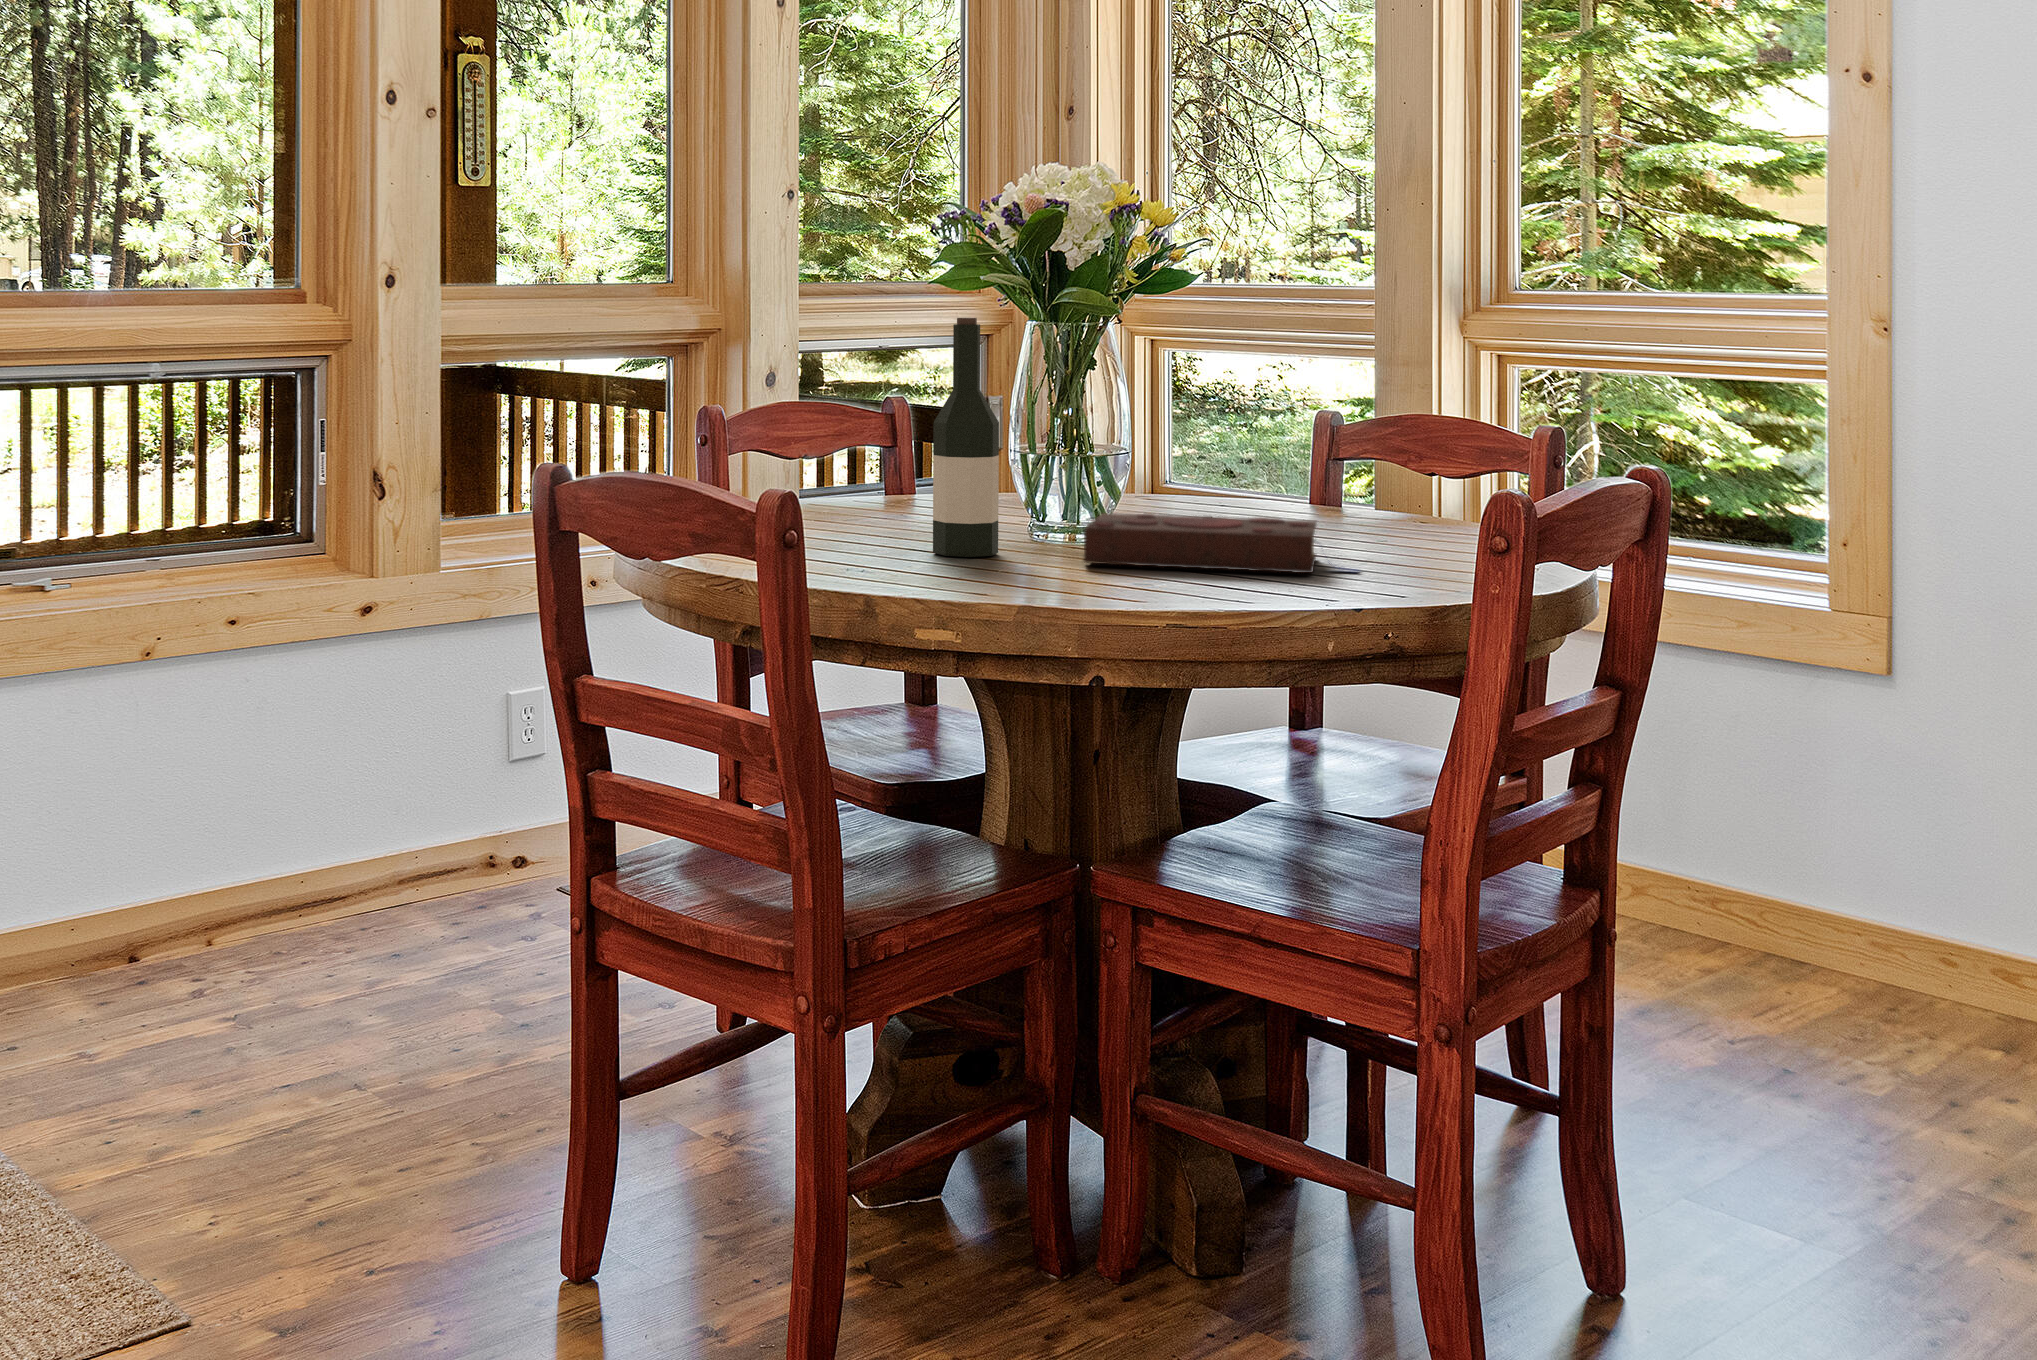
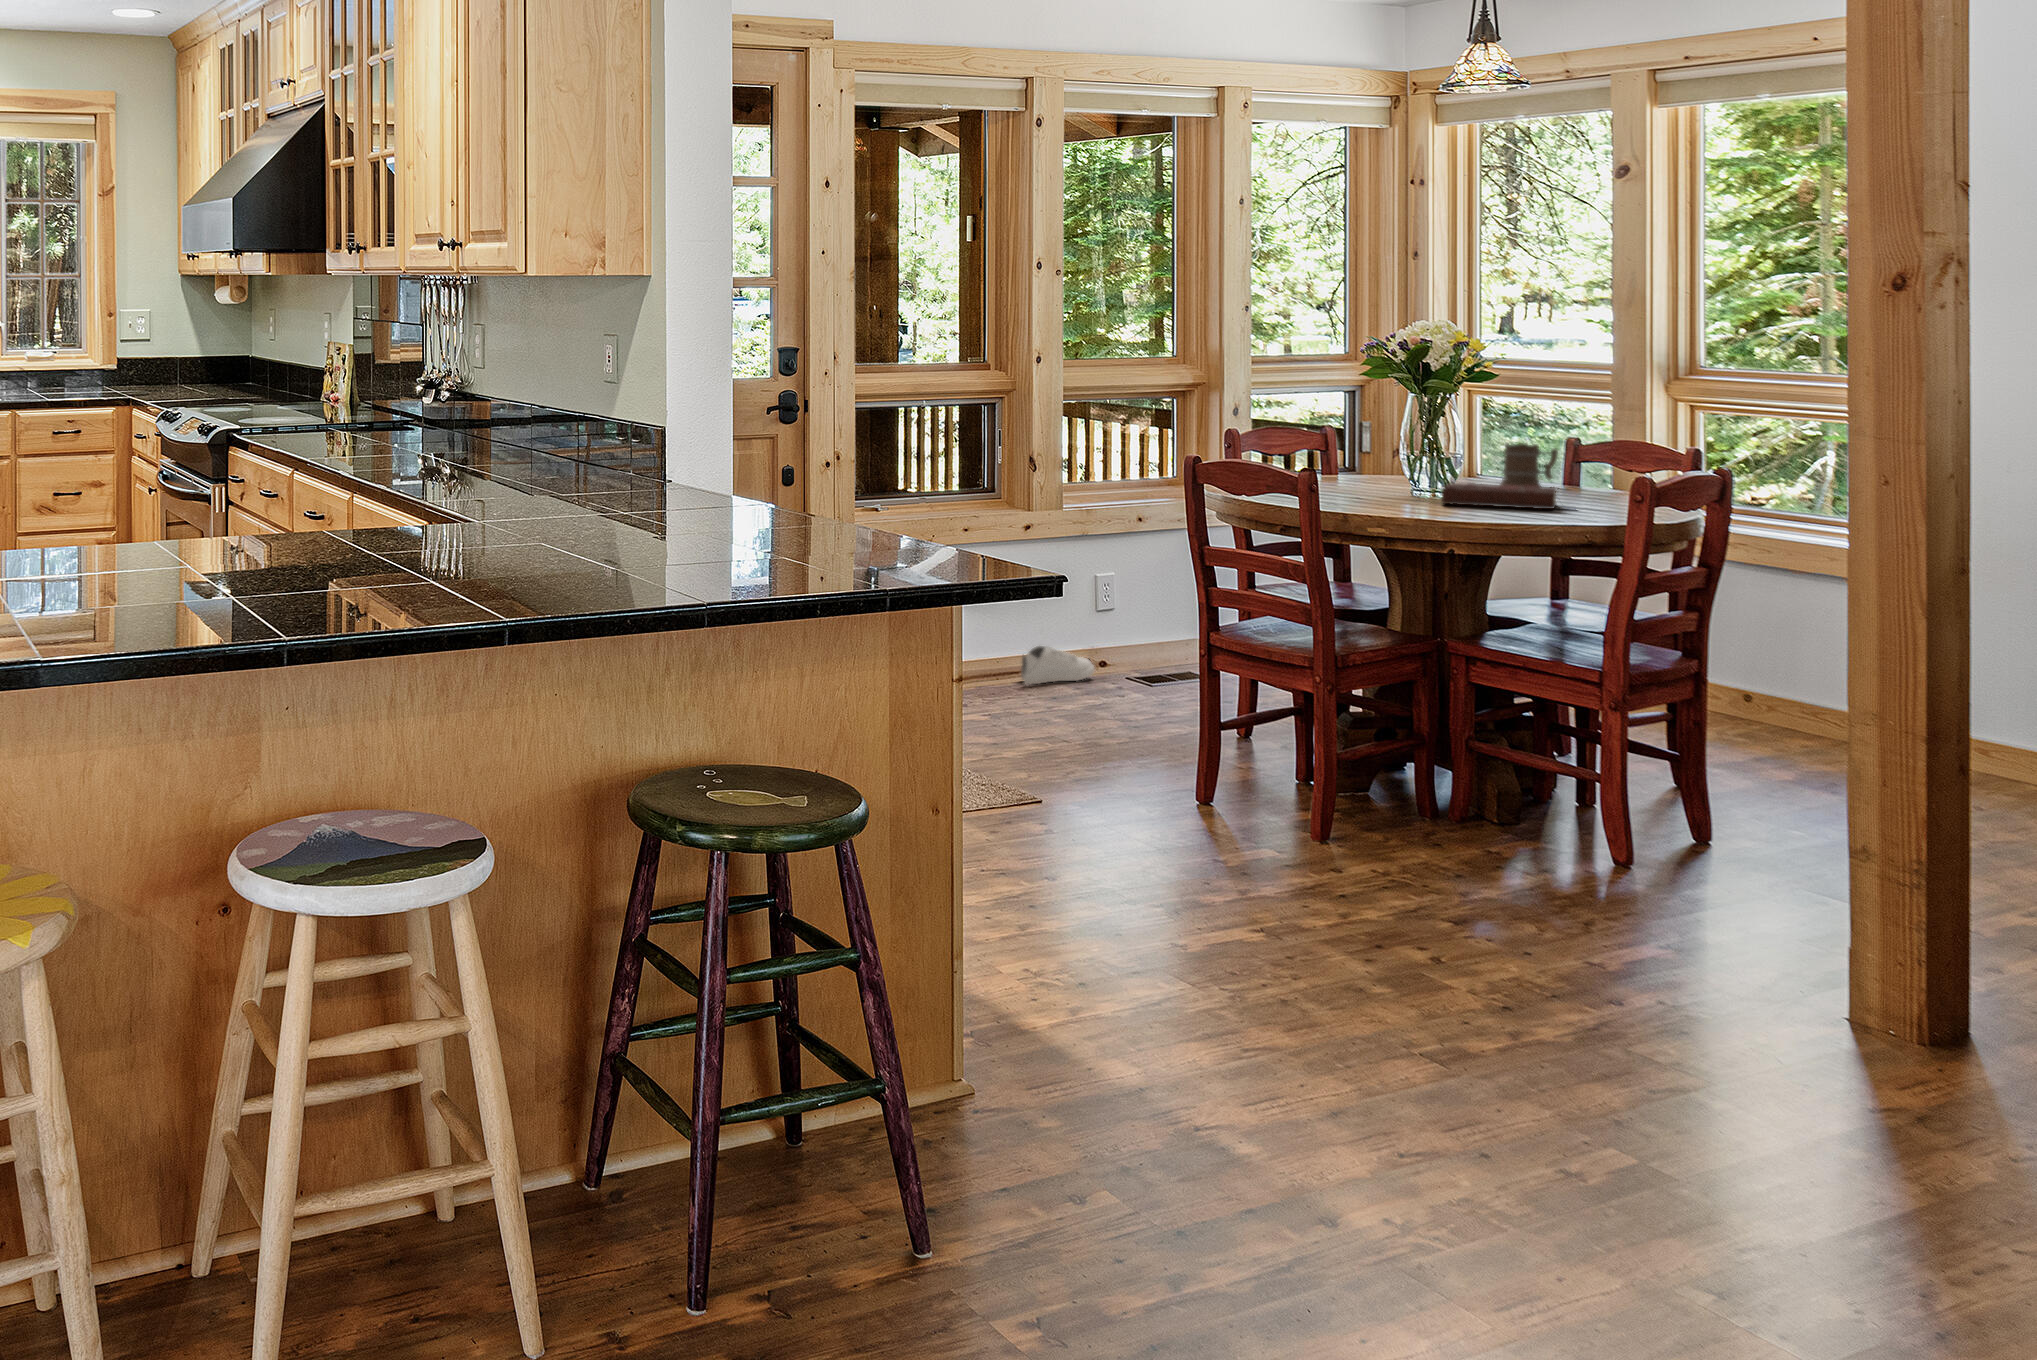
wine bottle: present [933,318,999,557] -> none [1366,394,1400,501]
mug: none [1204,423,1310,515] -> present [1500,443,1558,486]
shoe: none [353,838,503,923] -> present [1021,646,1094,685]

